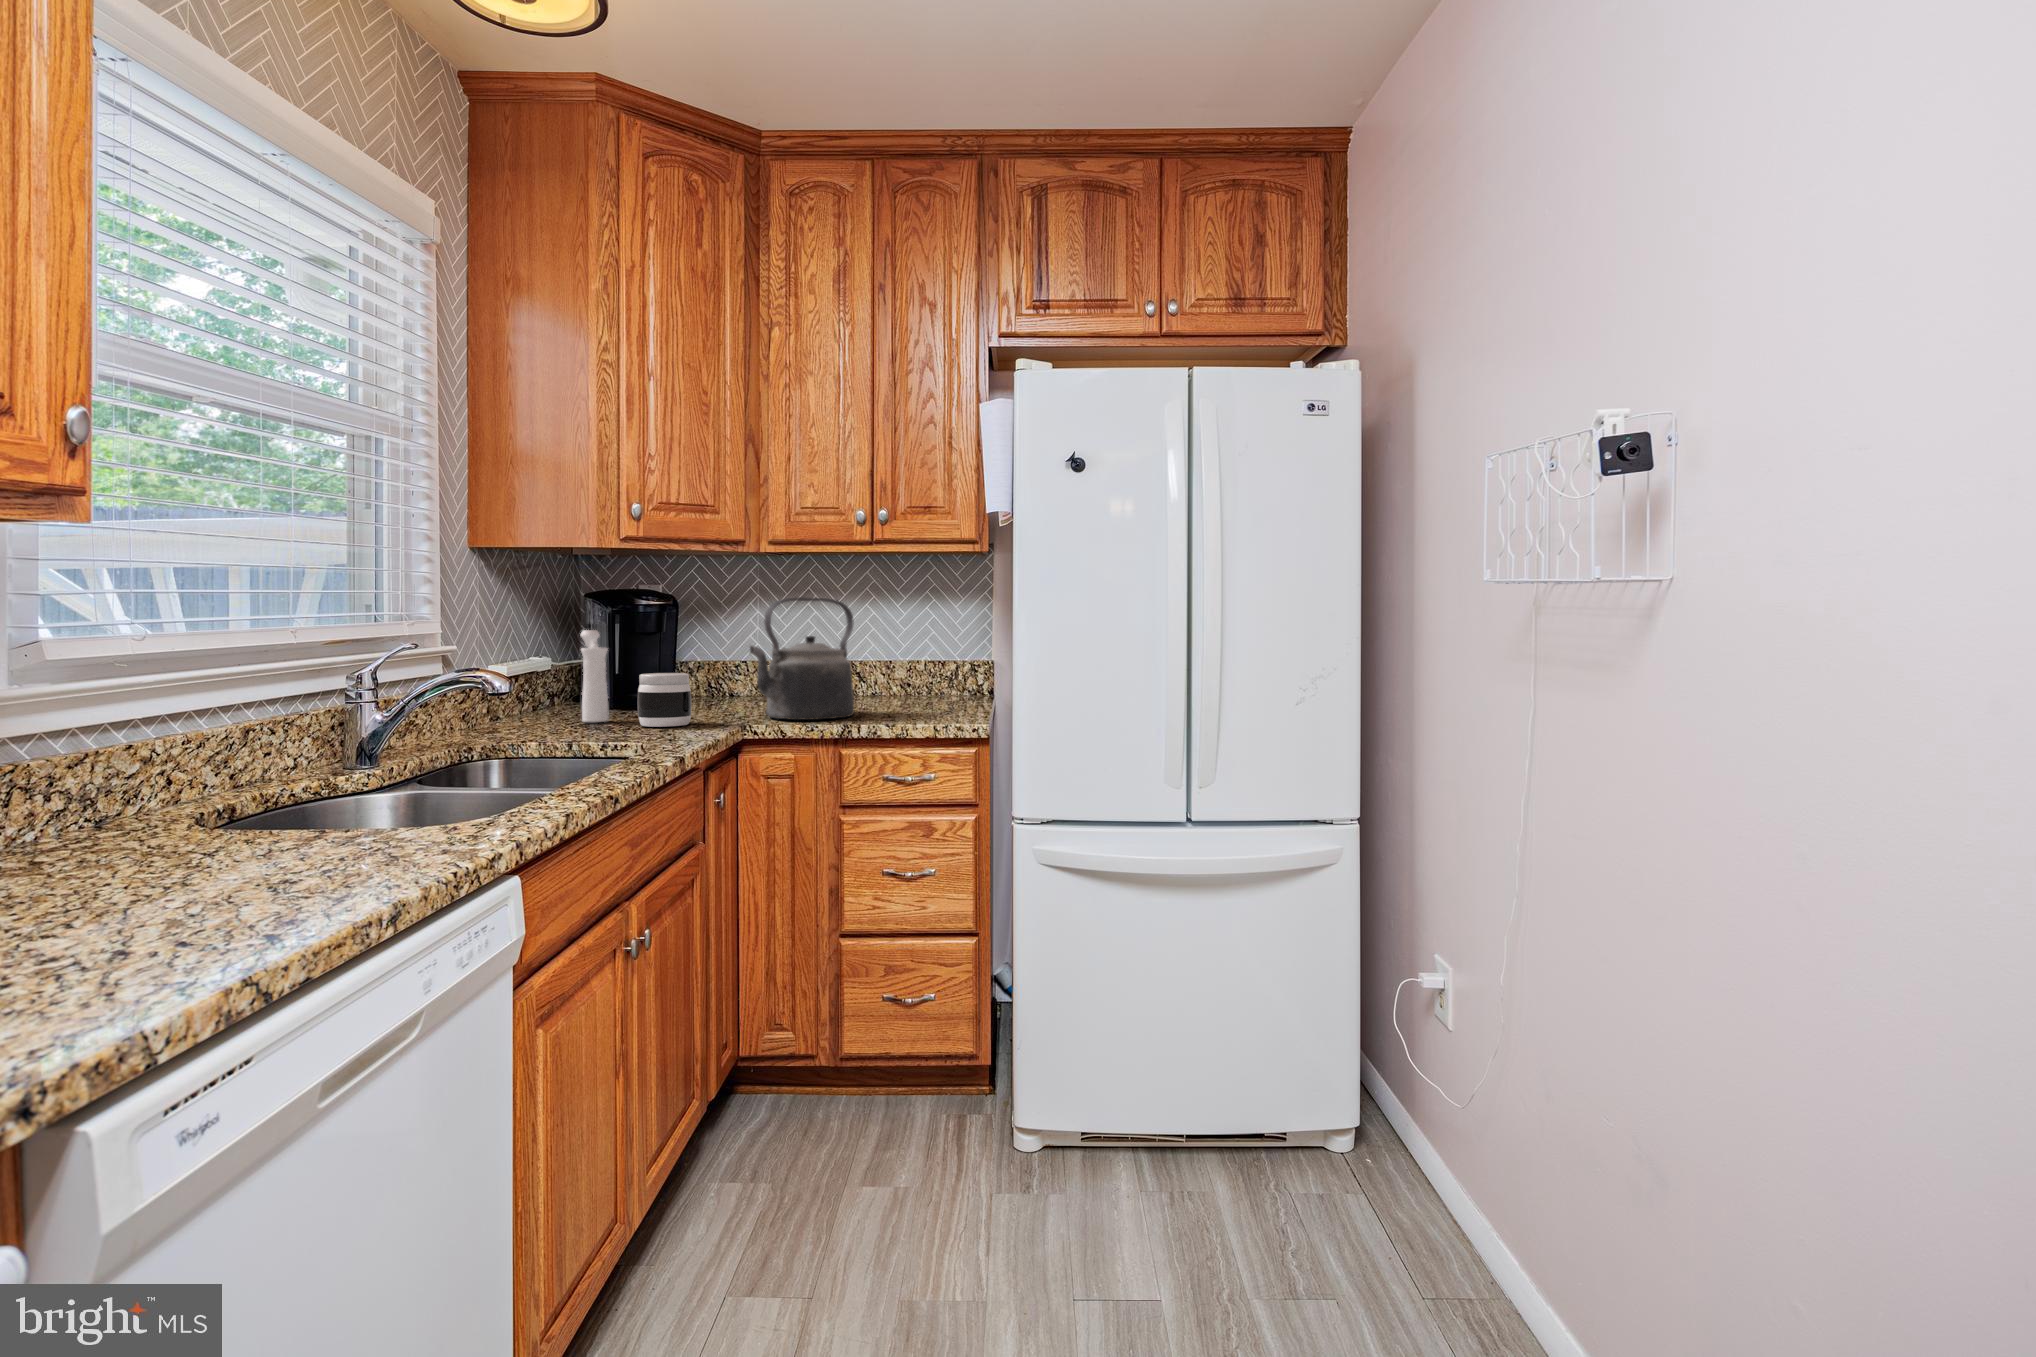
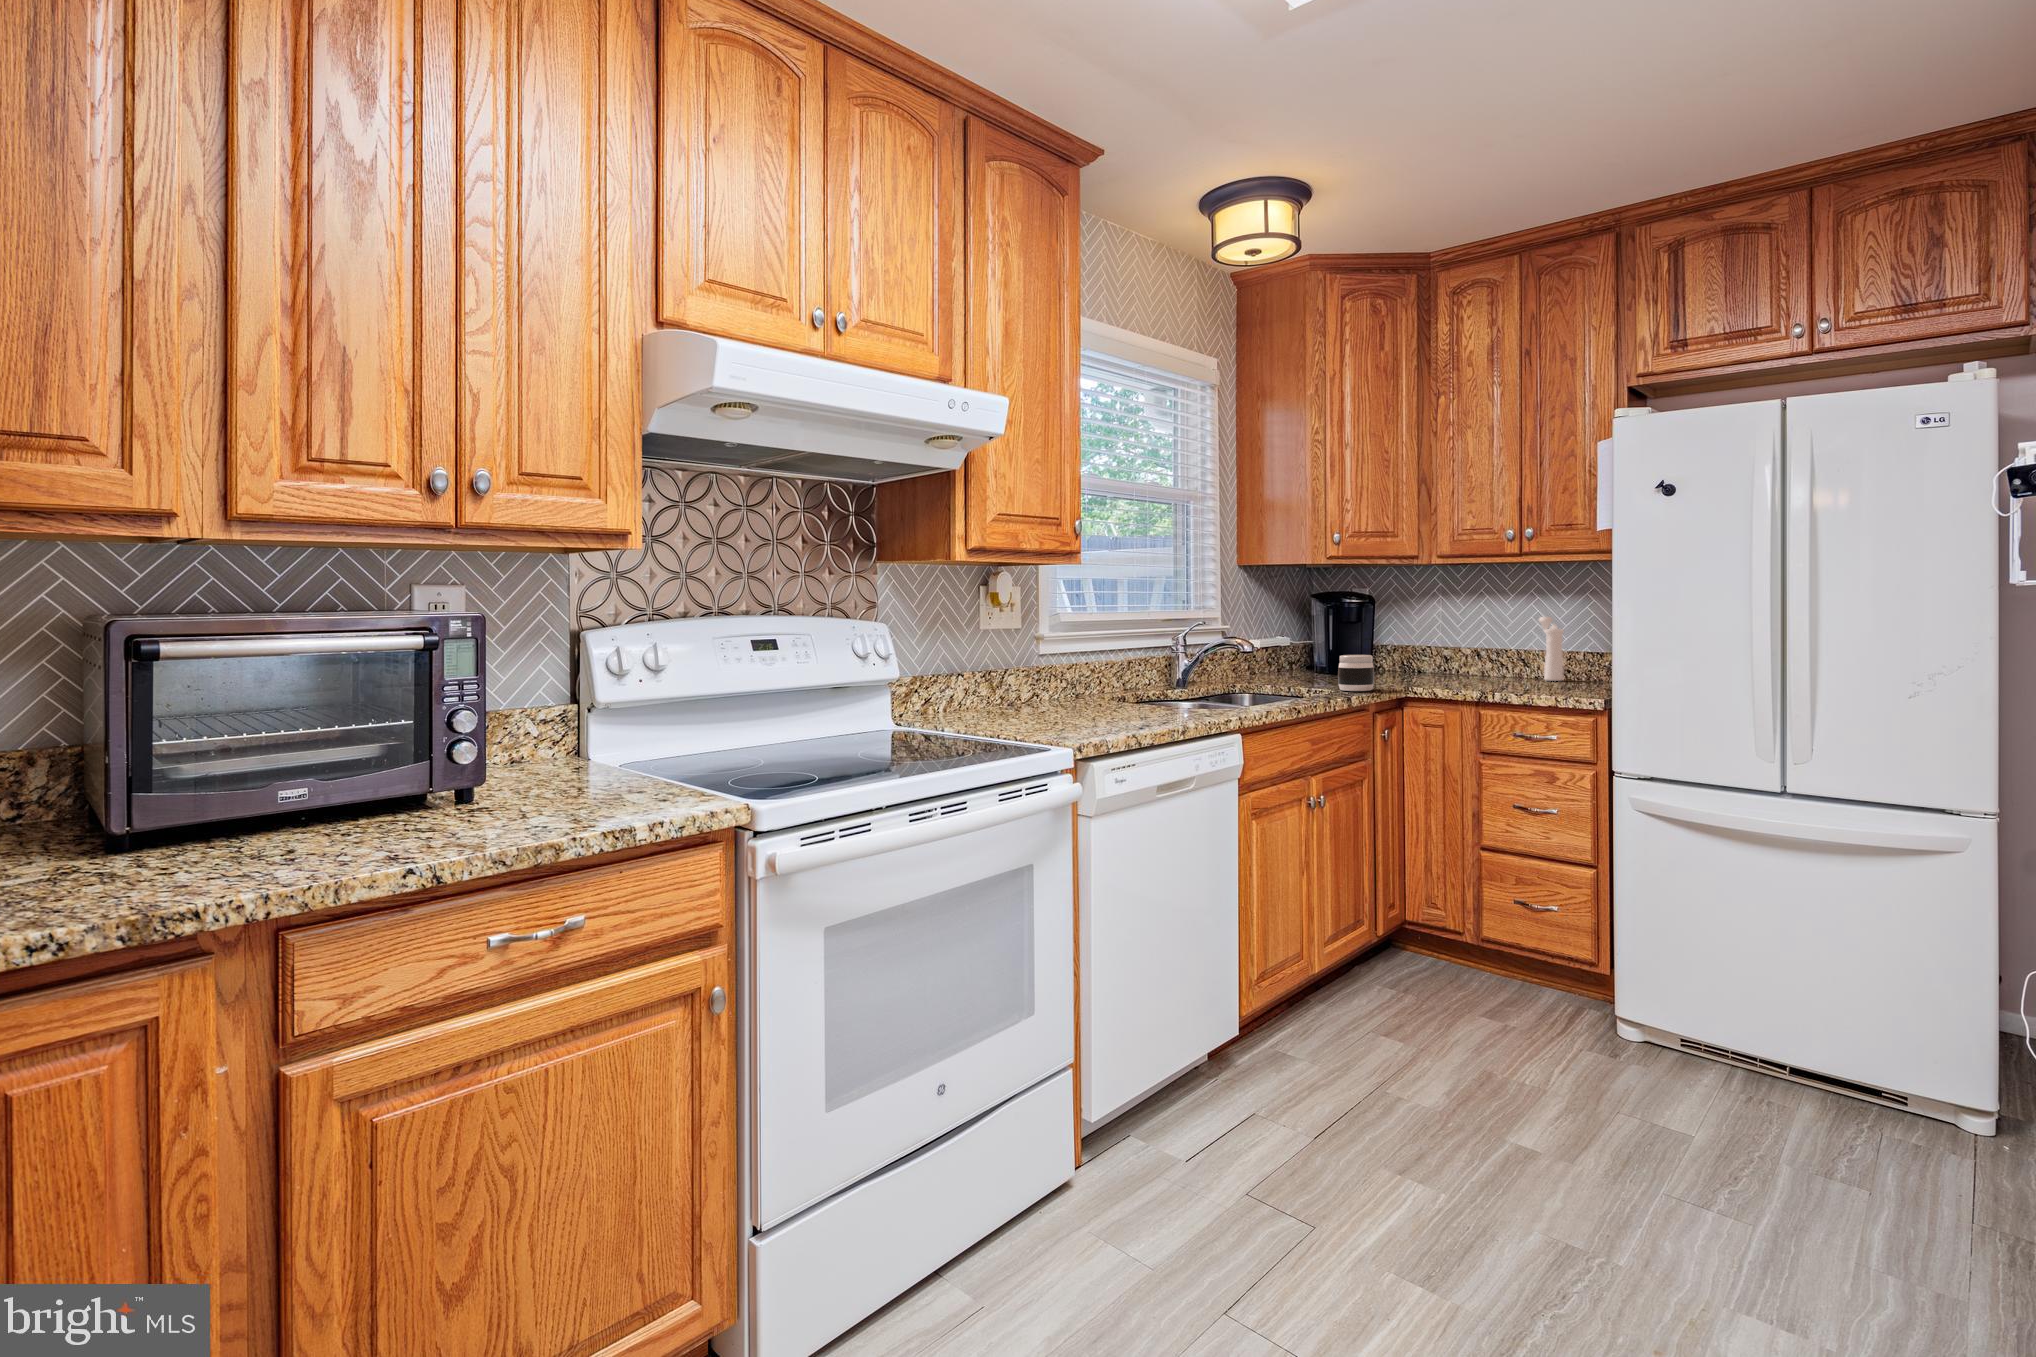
kettle: present [750,597,854,720] -> none [1416,600,1502,690]
pepper mill: present [581,630,609,722] -> present [1539,617,1564,681]

